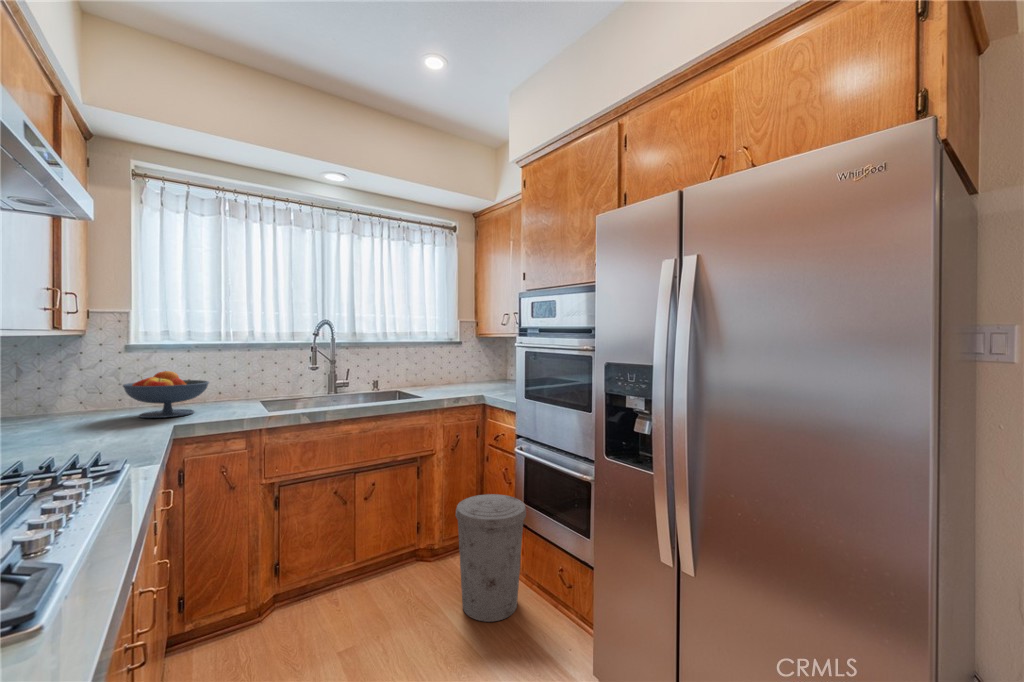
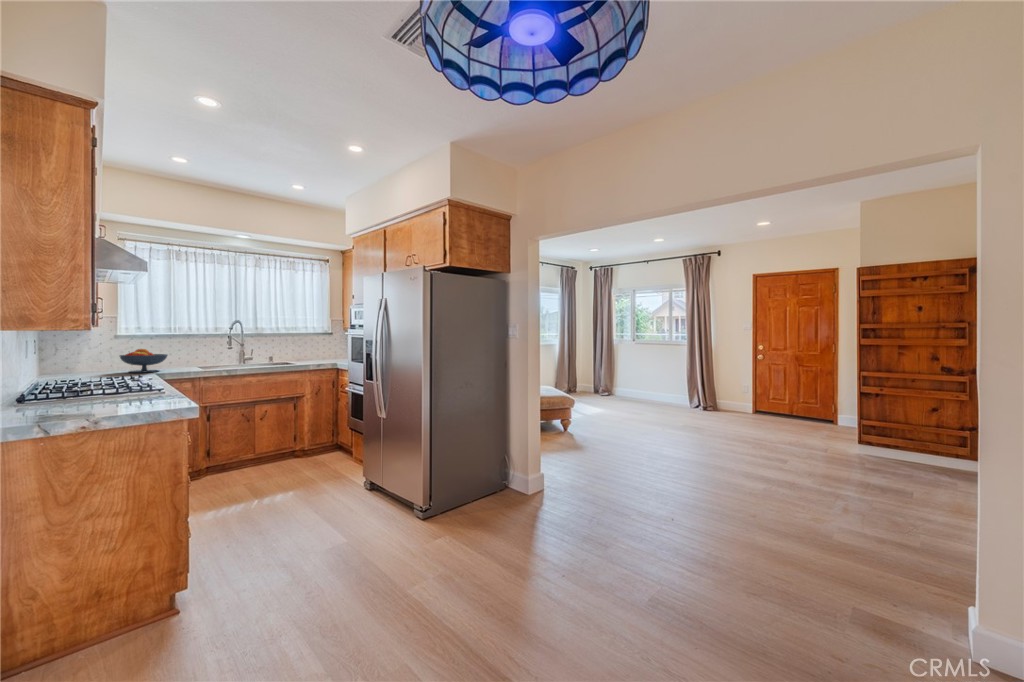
trash can: present [456,494,526,622] -> none [311,414,350,471]

